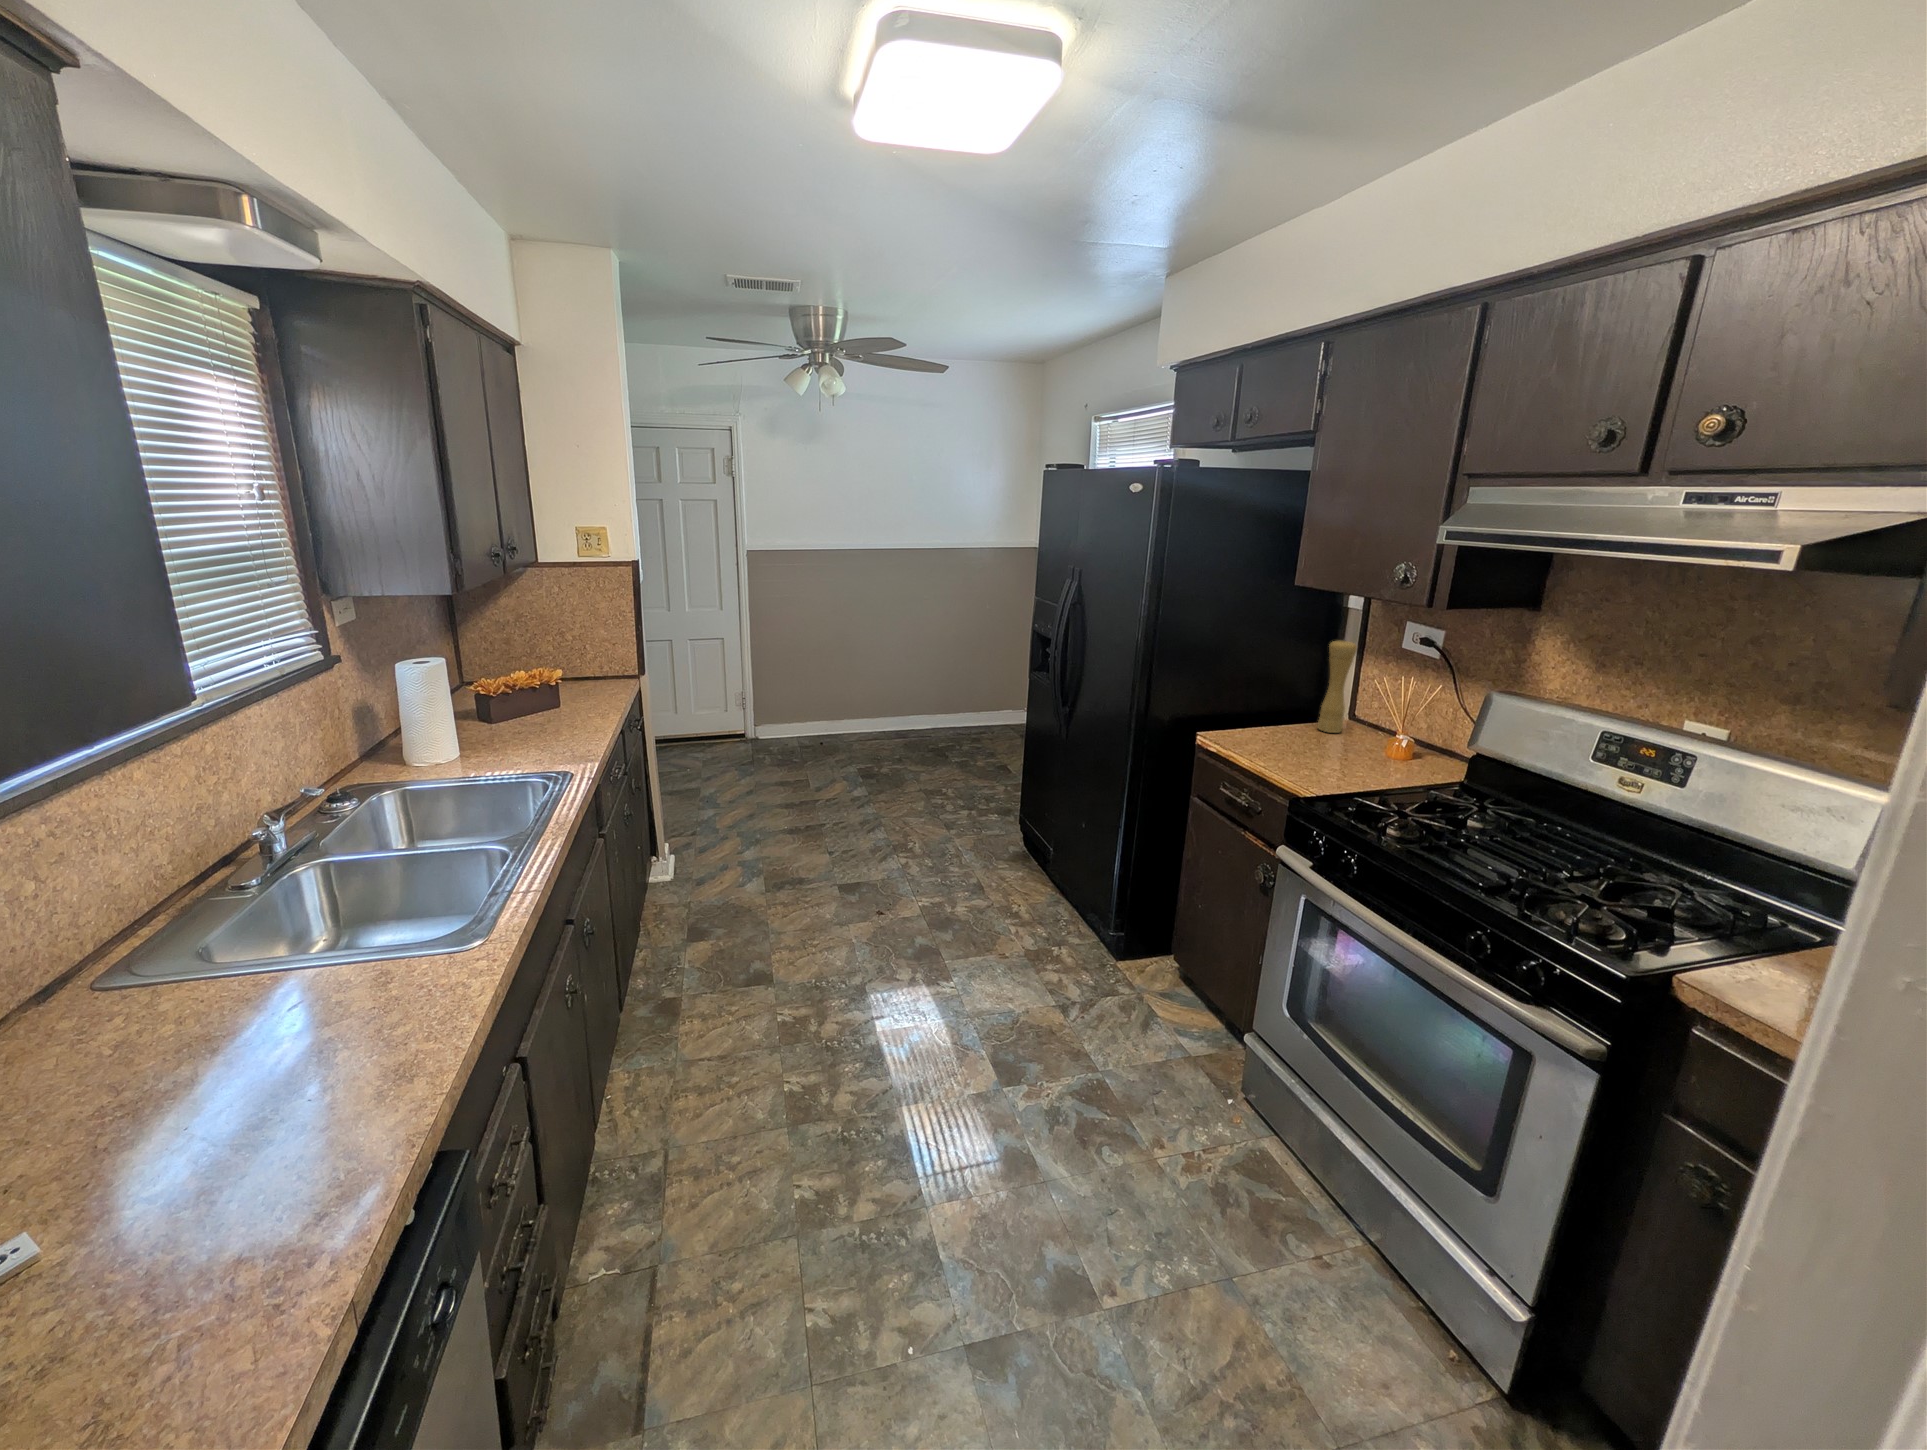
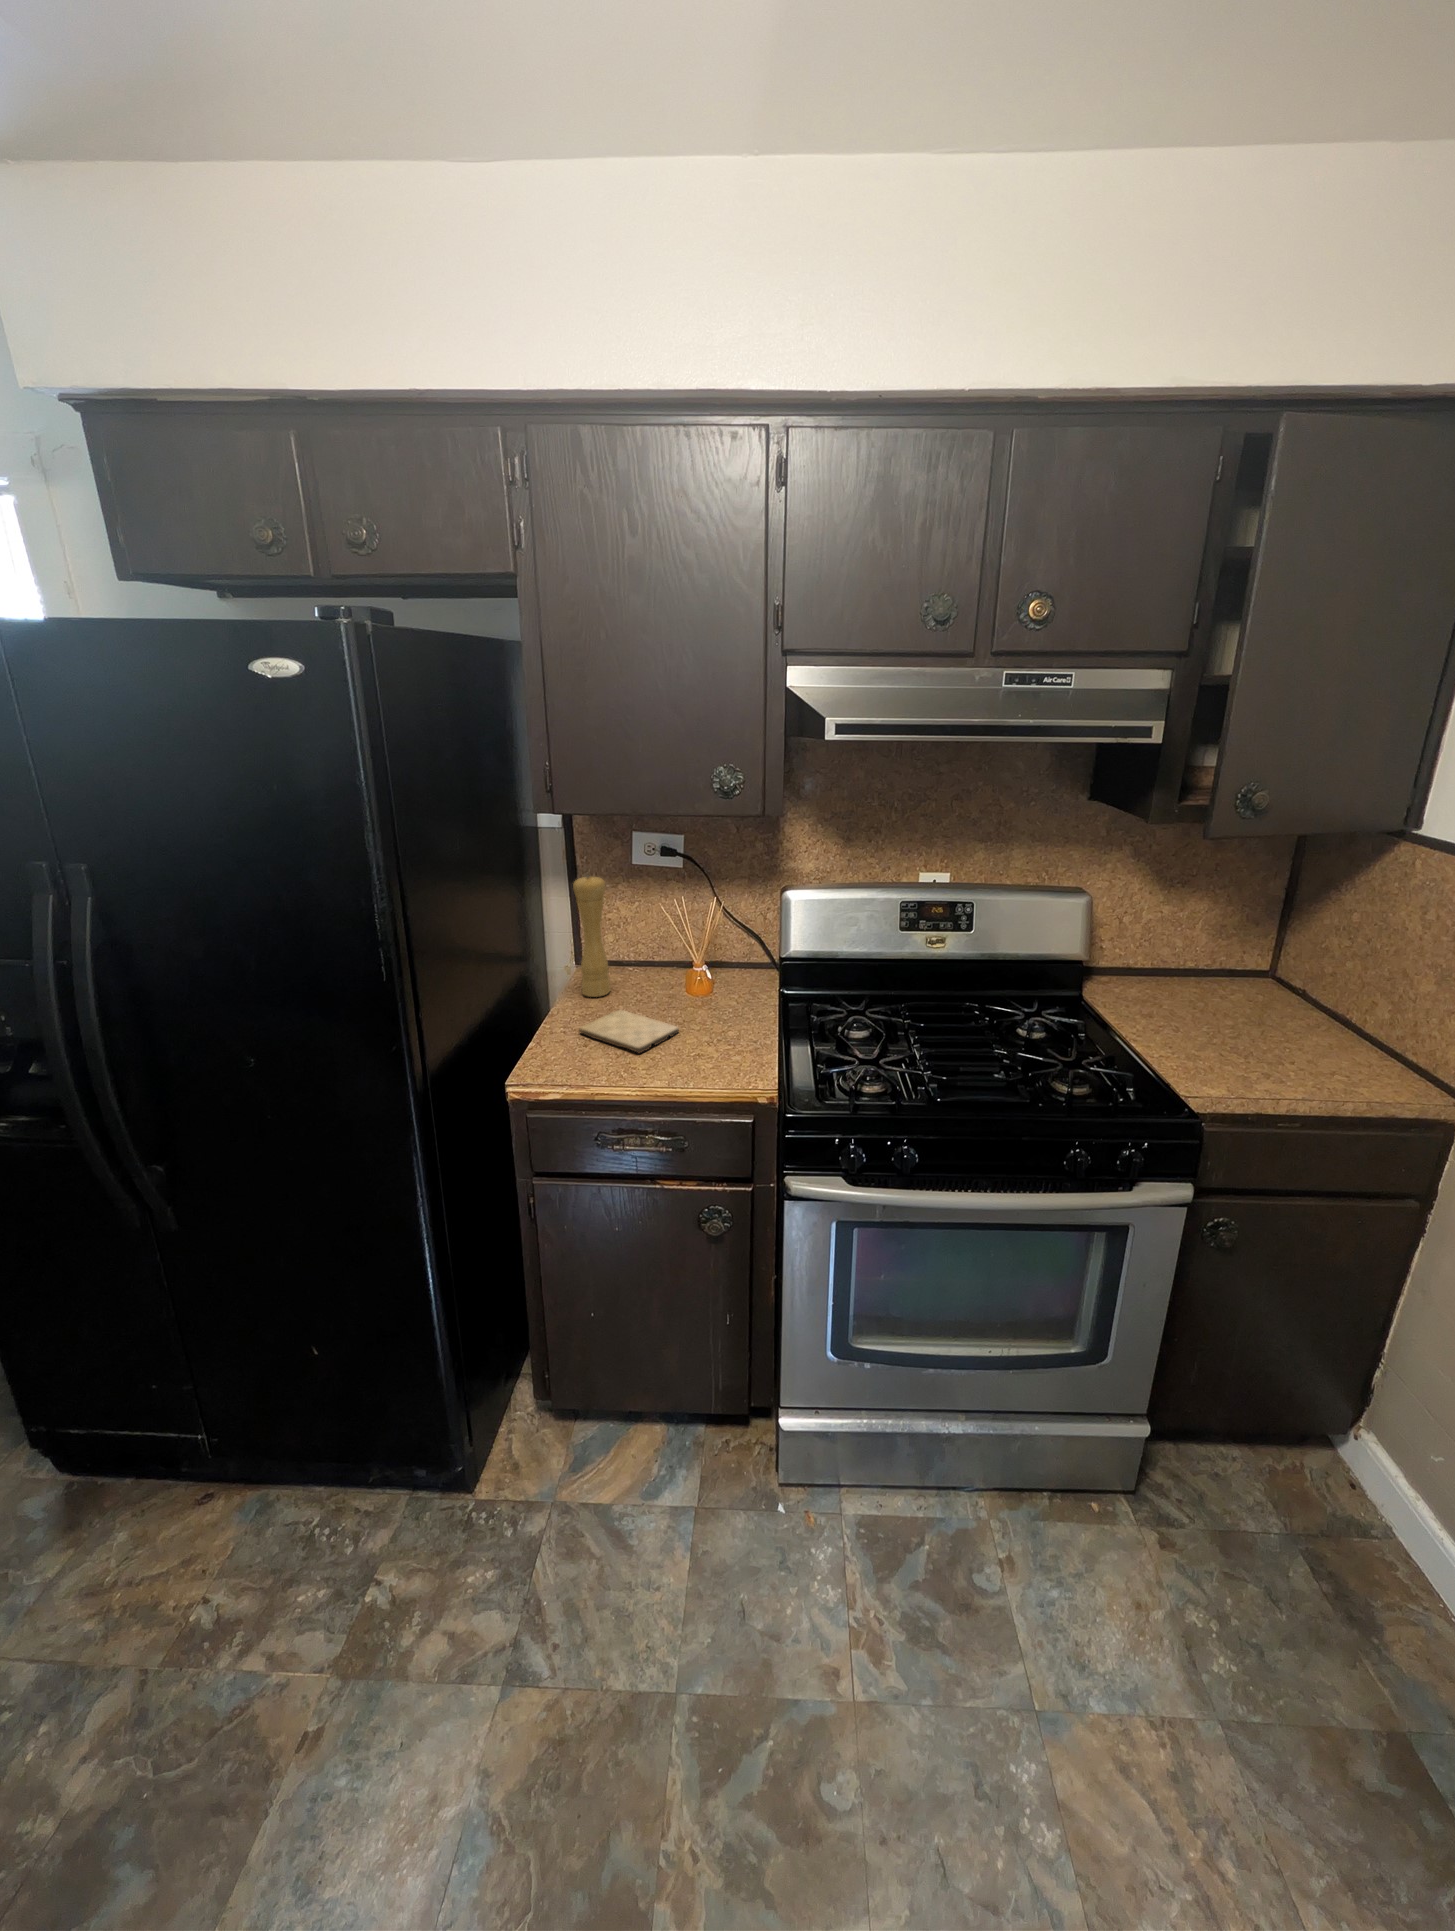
cutting board: none [1271,733,1328,761] -> present [579,1010,679,1054]

